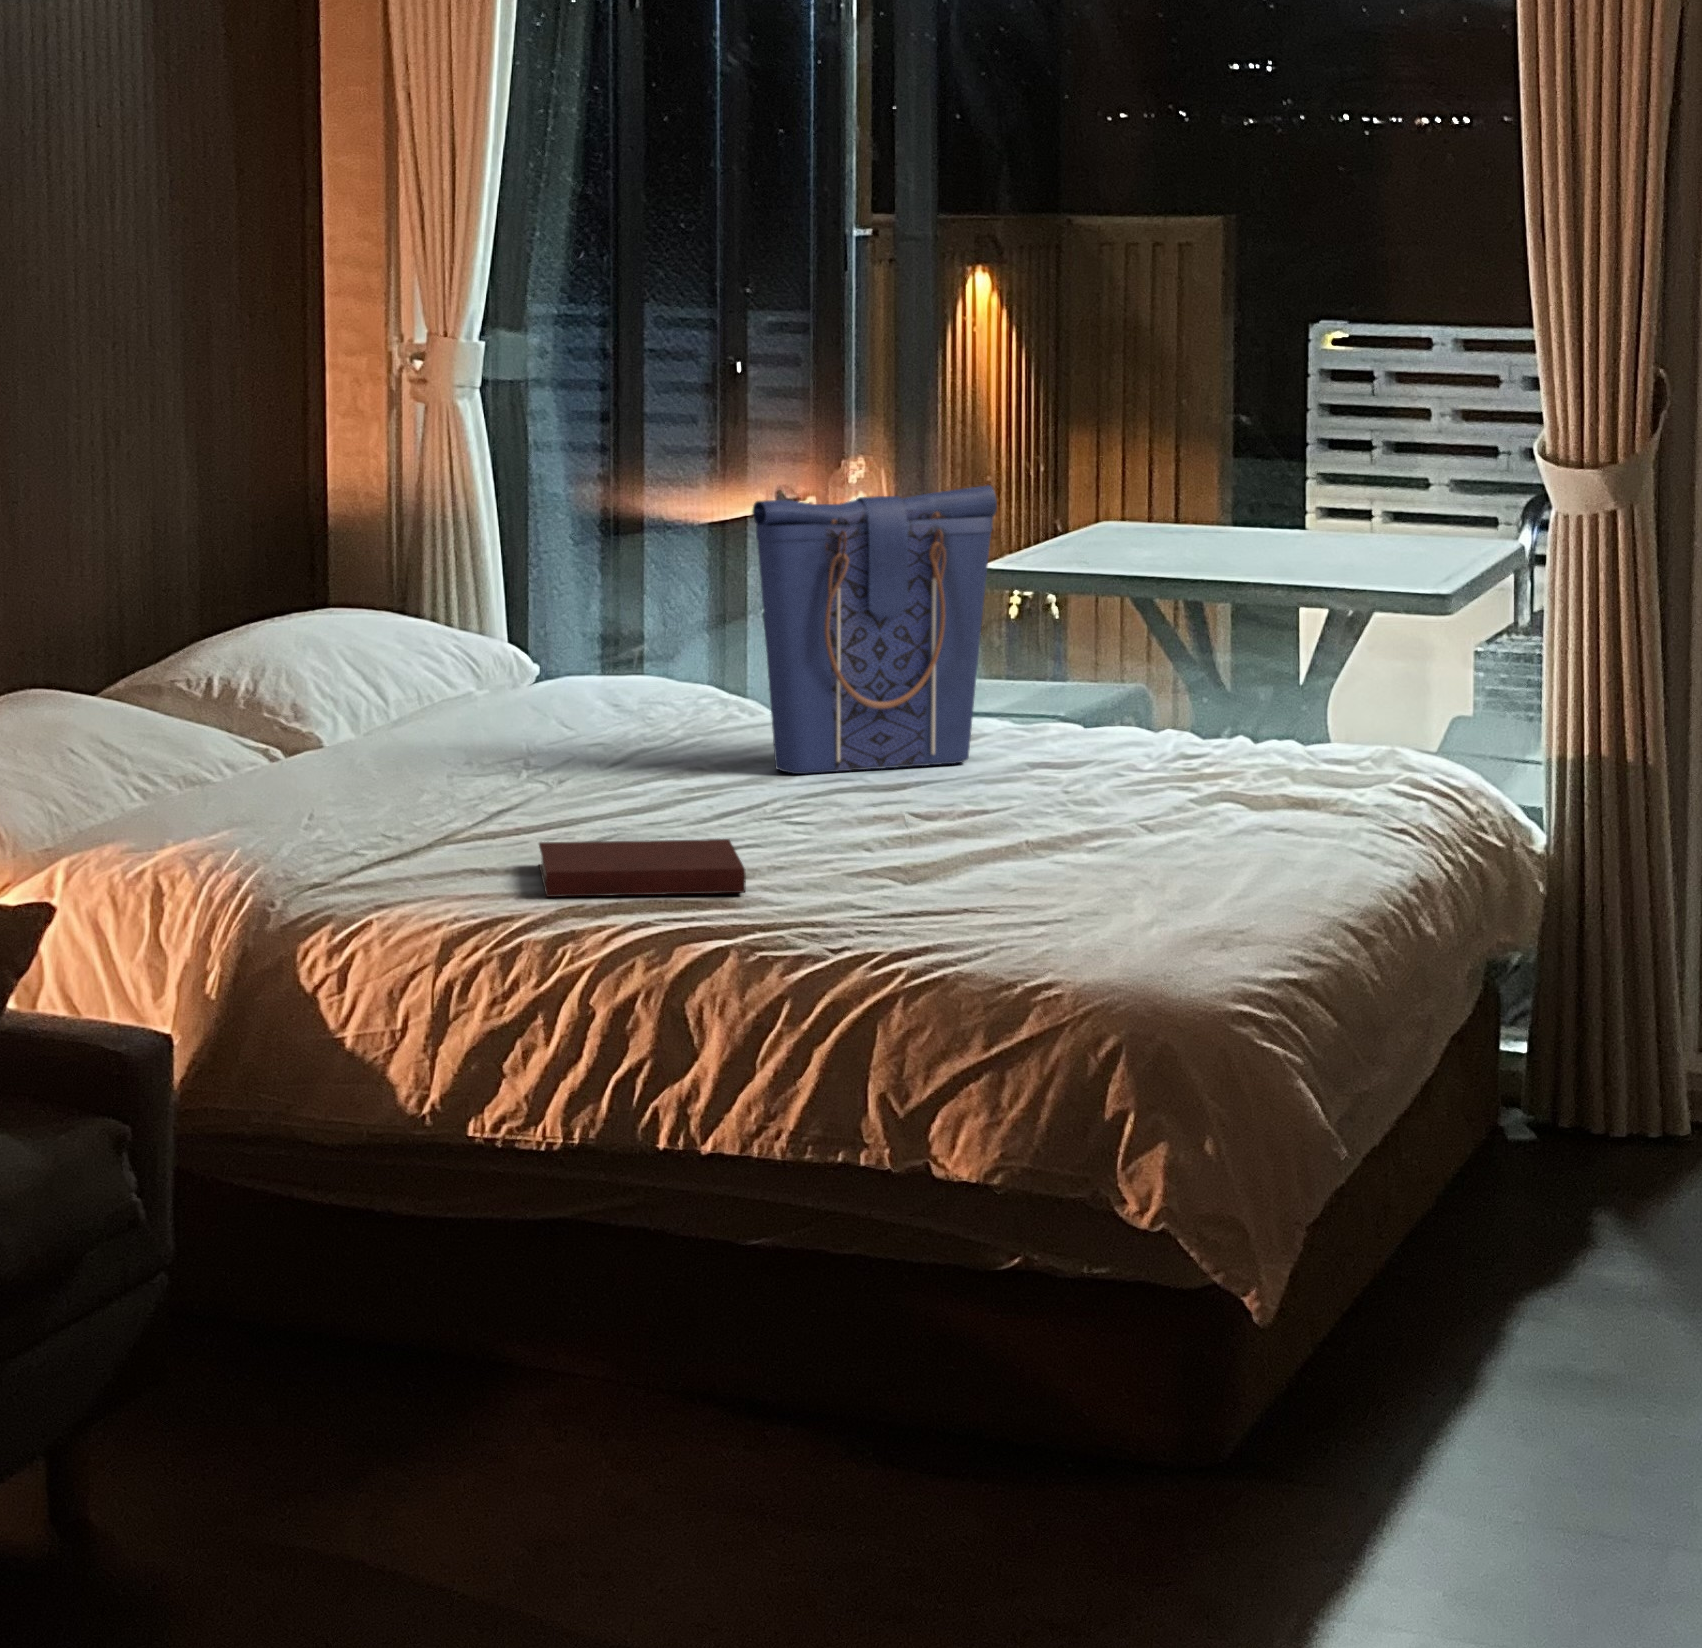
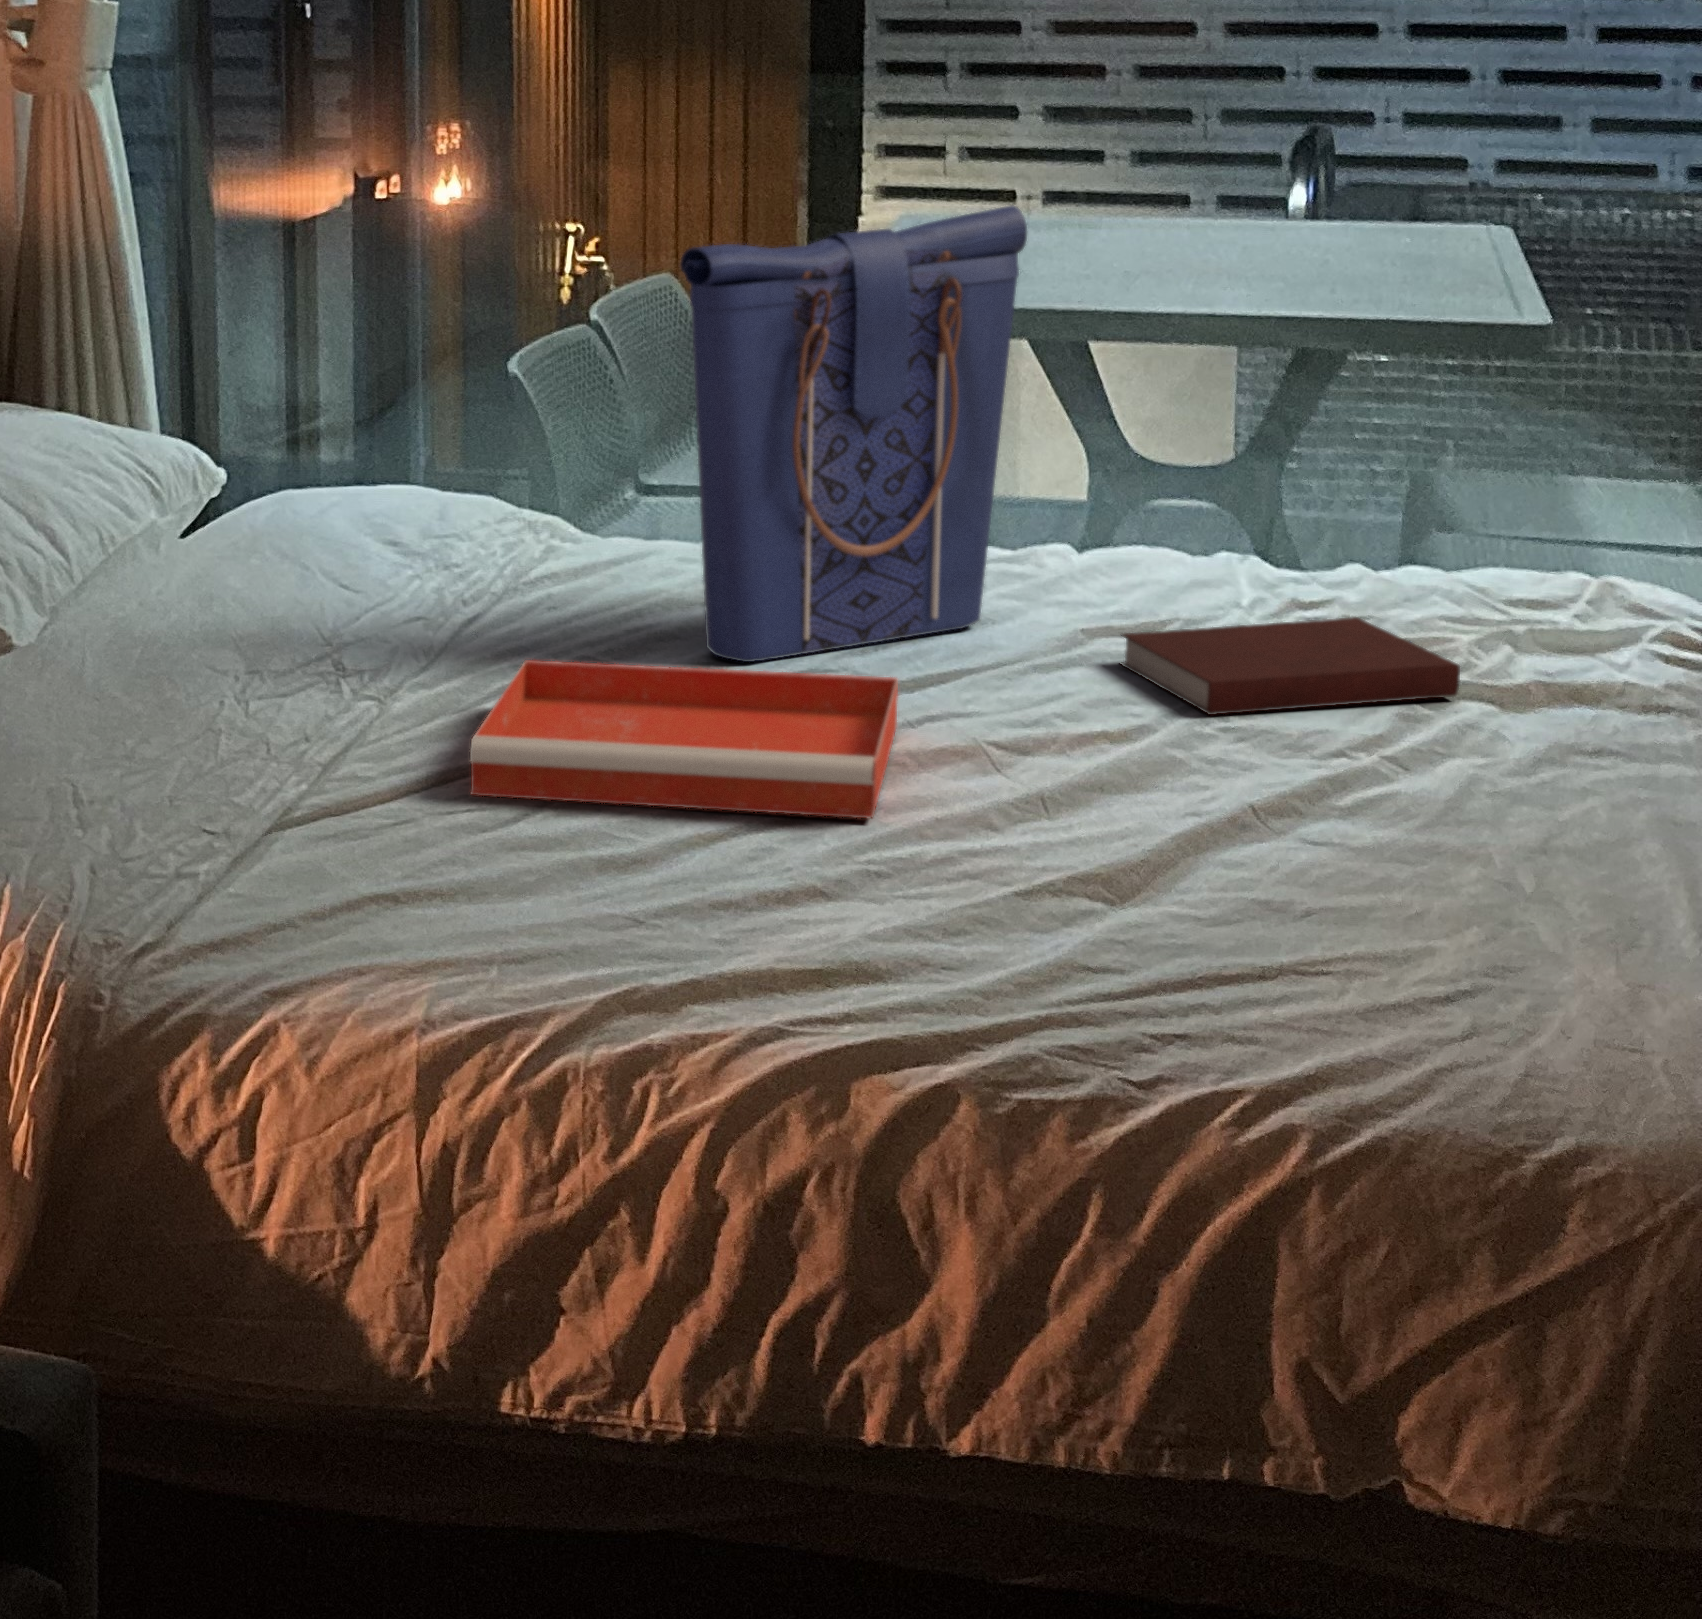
tray: none [556,758,856,843] -> present [470,660,898,819]
notebook: present [539,839,746,897] -> present [1121,617,1460,715]

